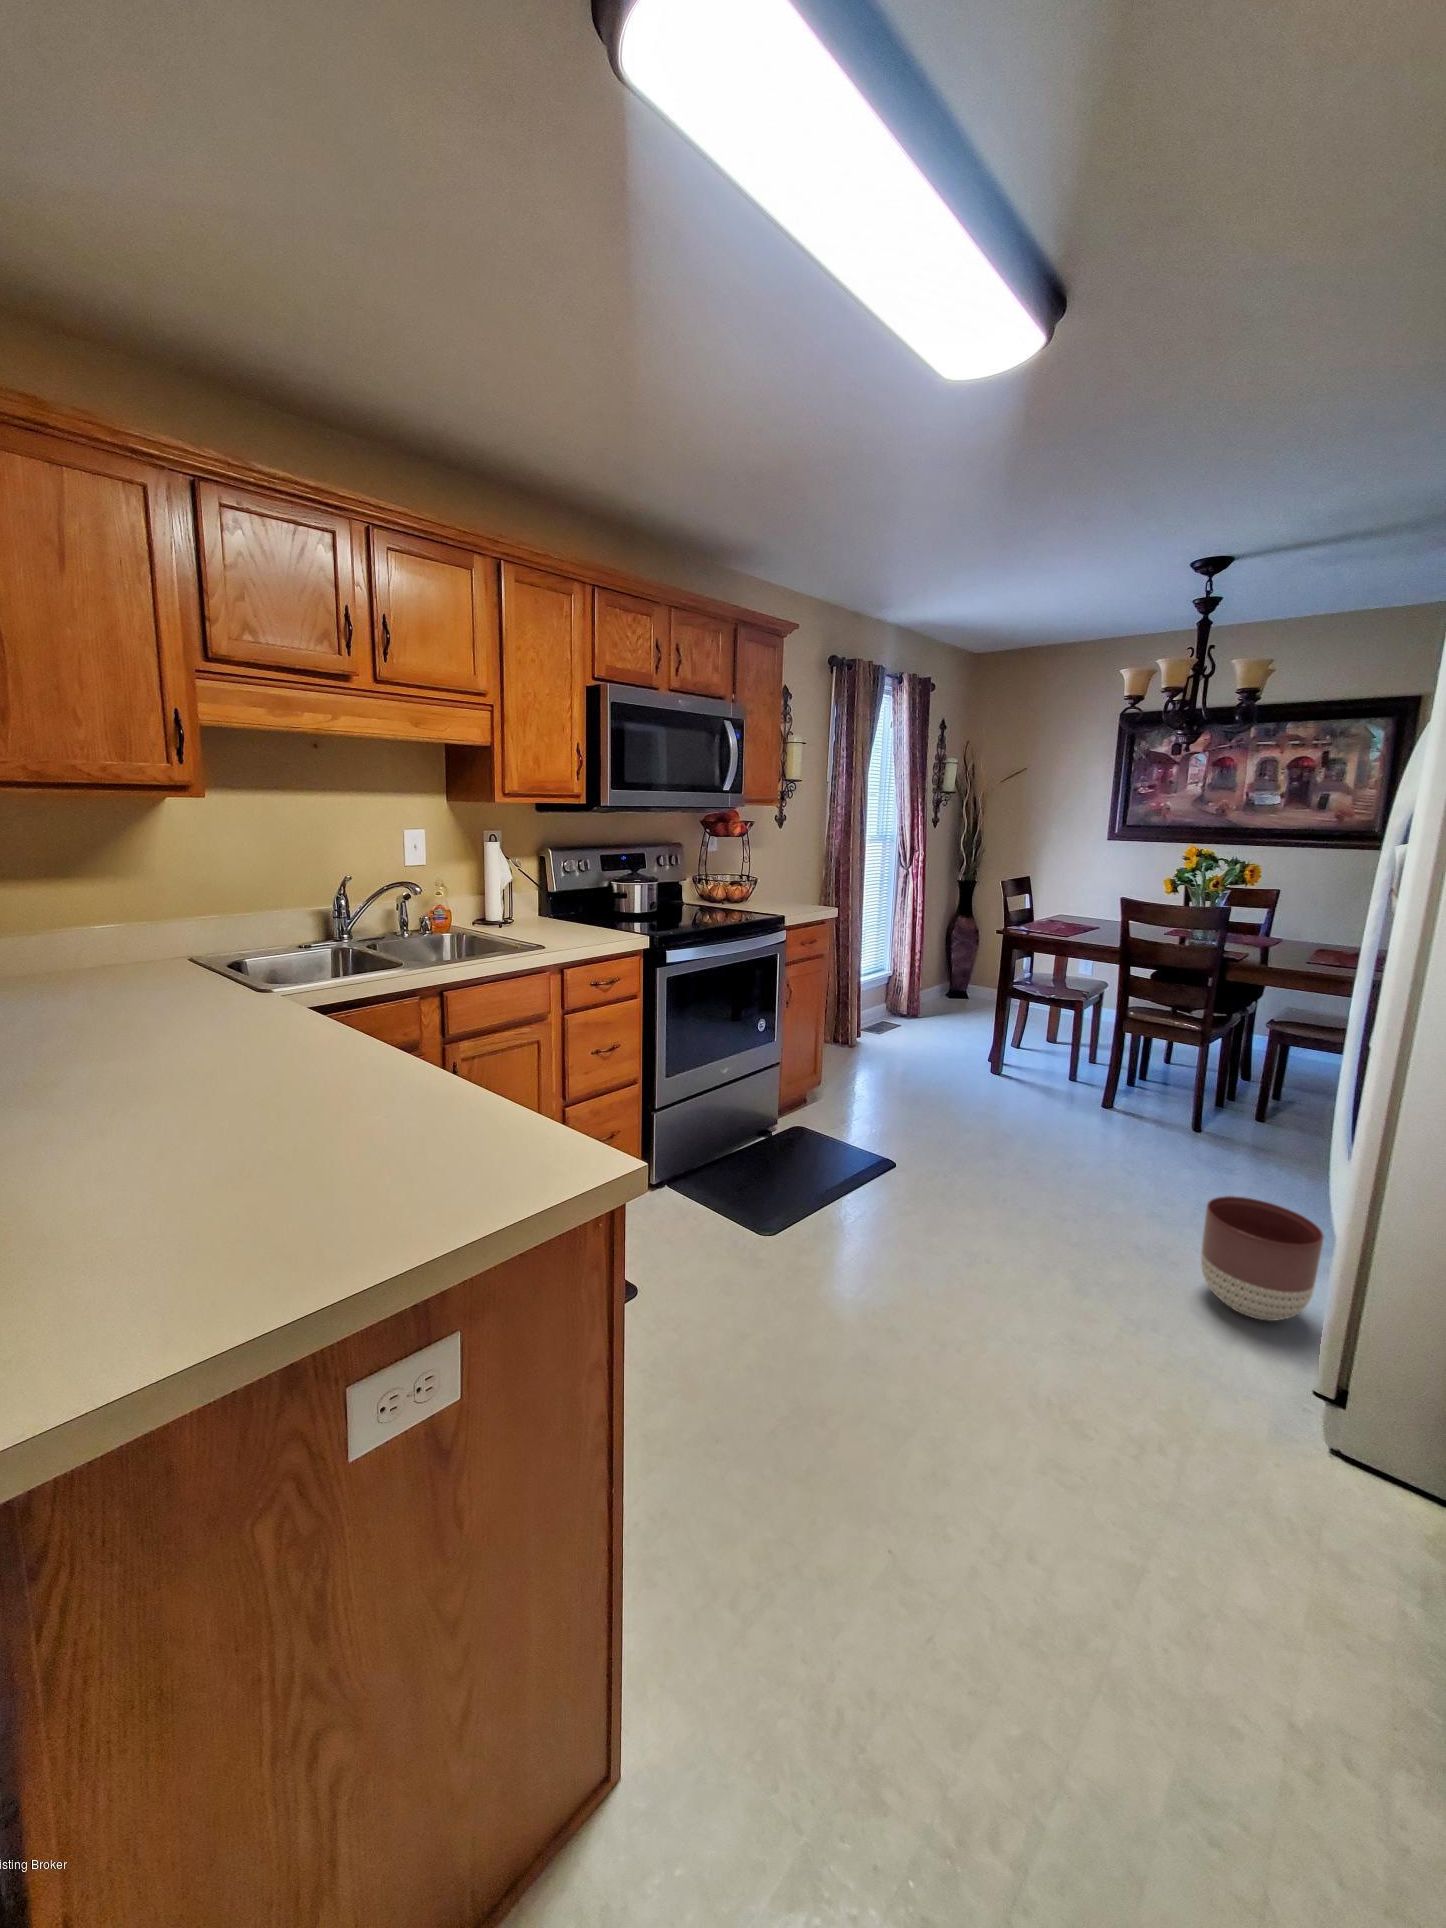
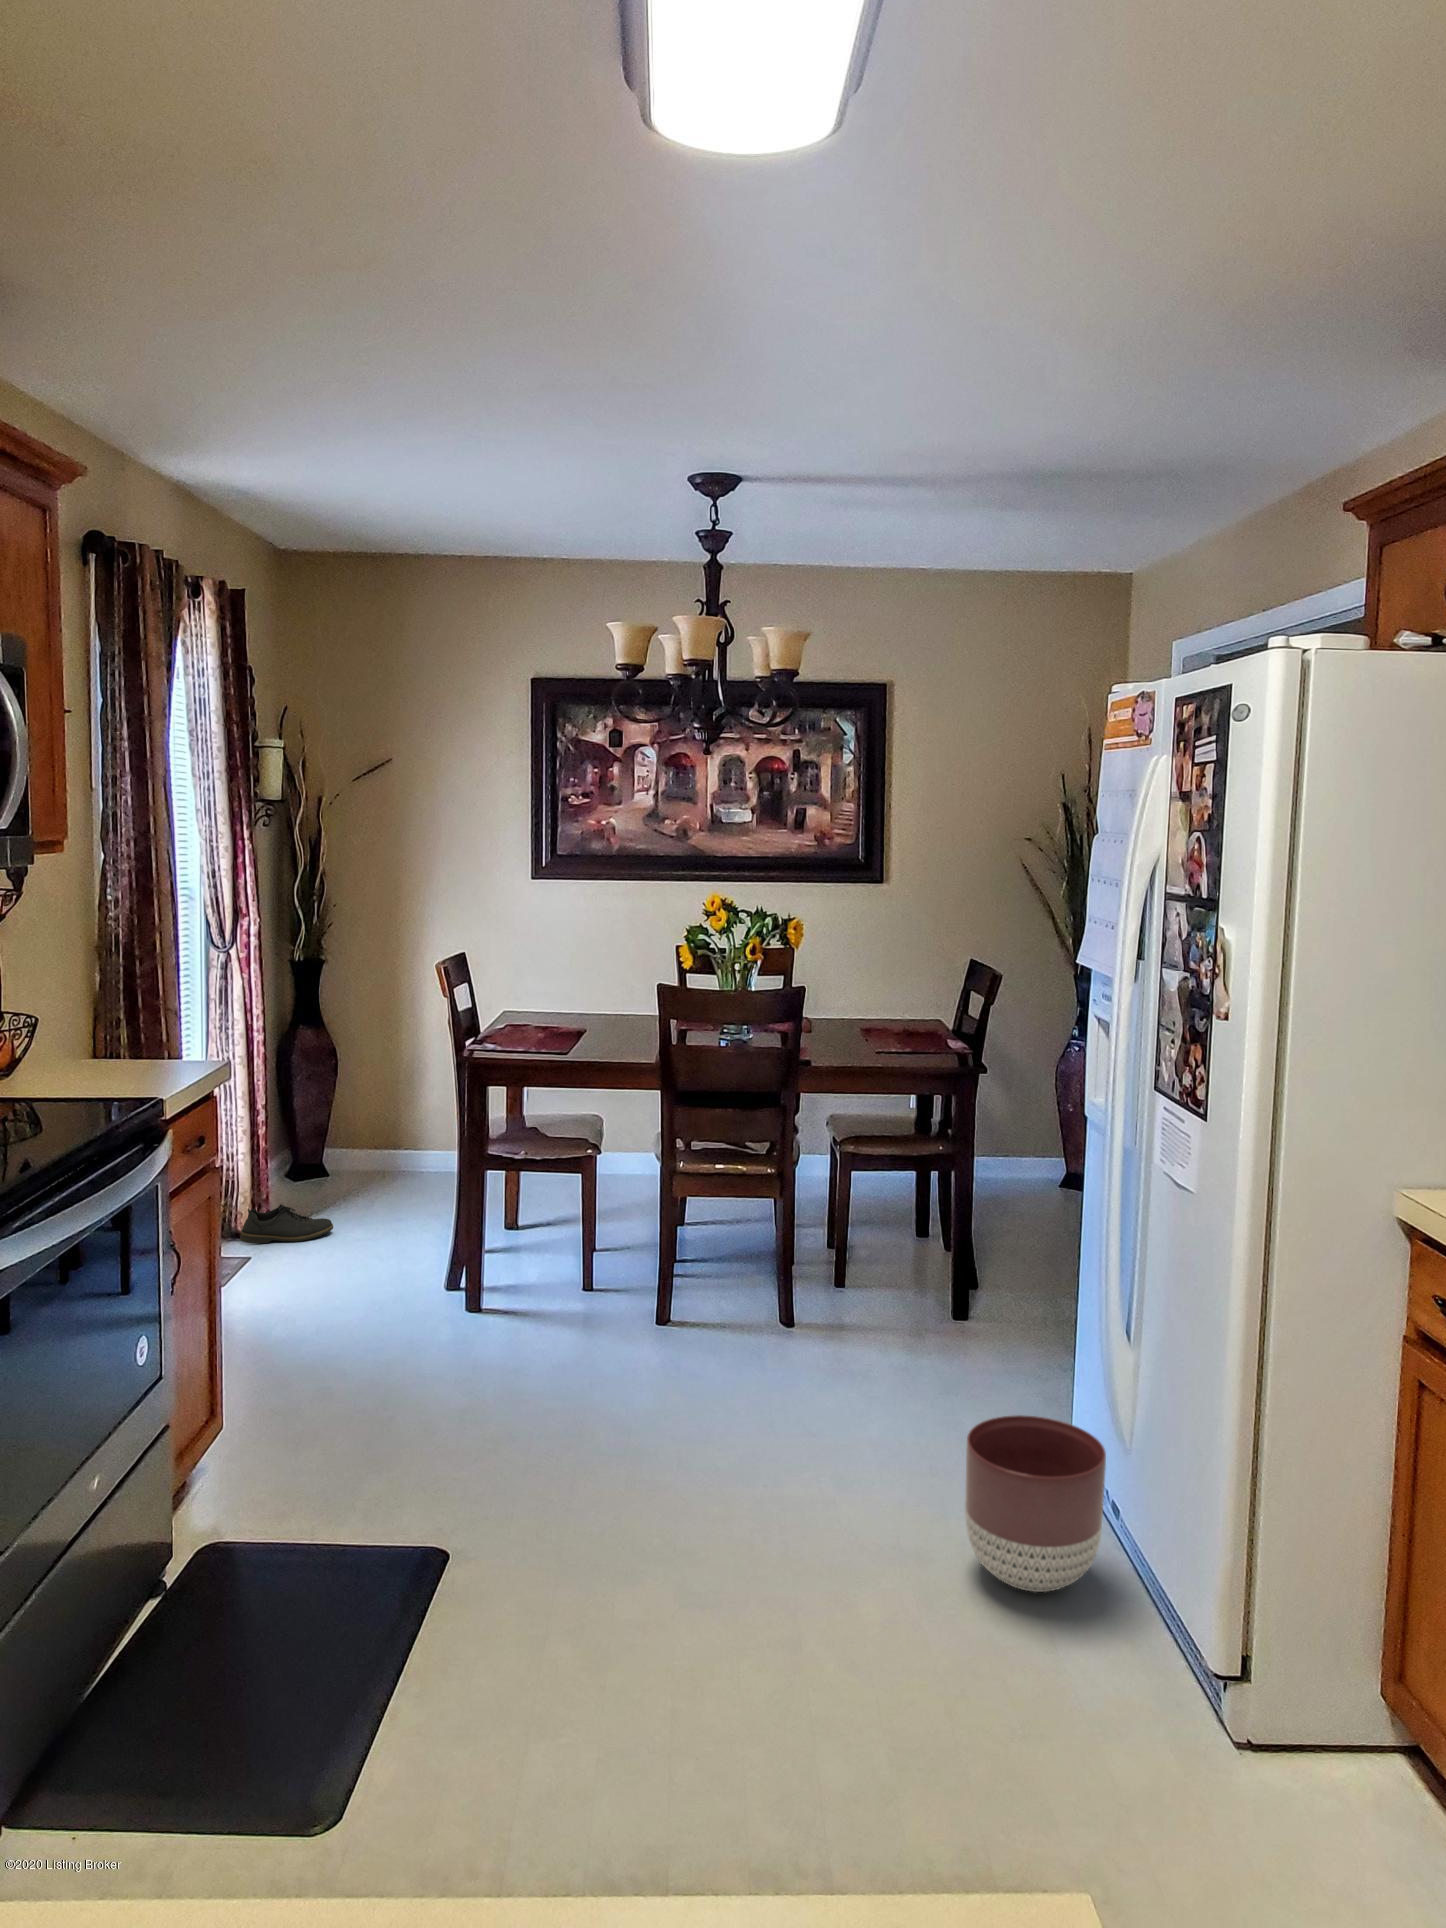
shoe: none [901,1003,950,1026] -> present [240,1204,333,1243]

